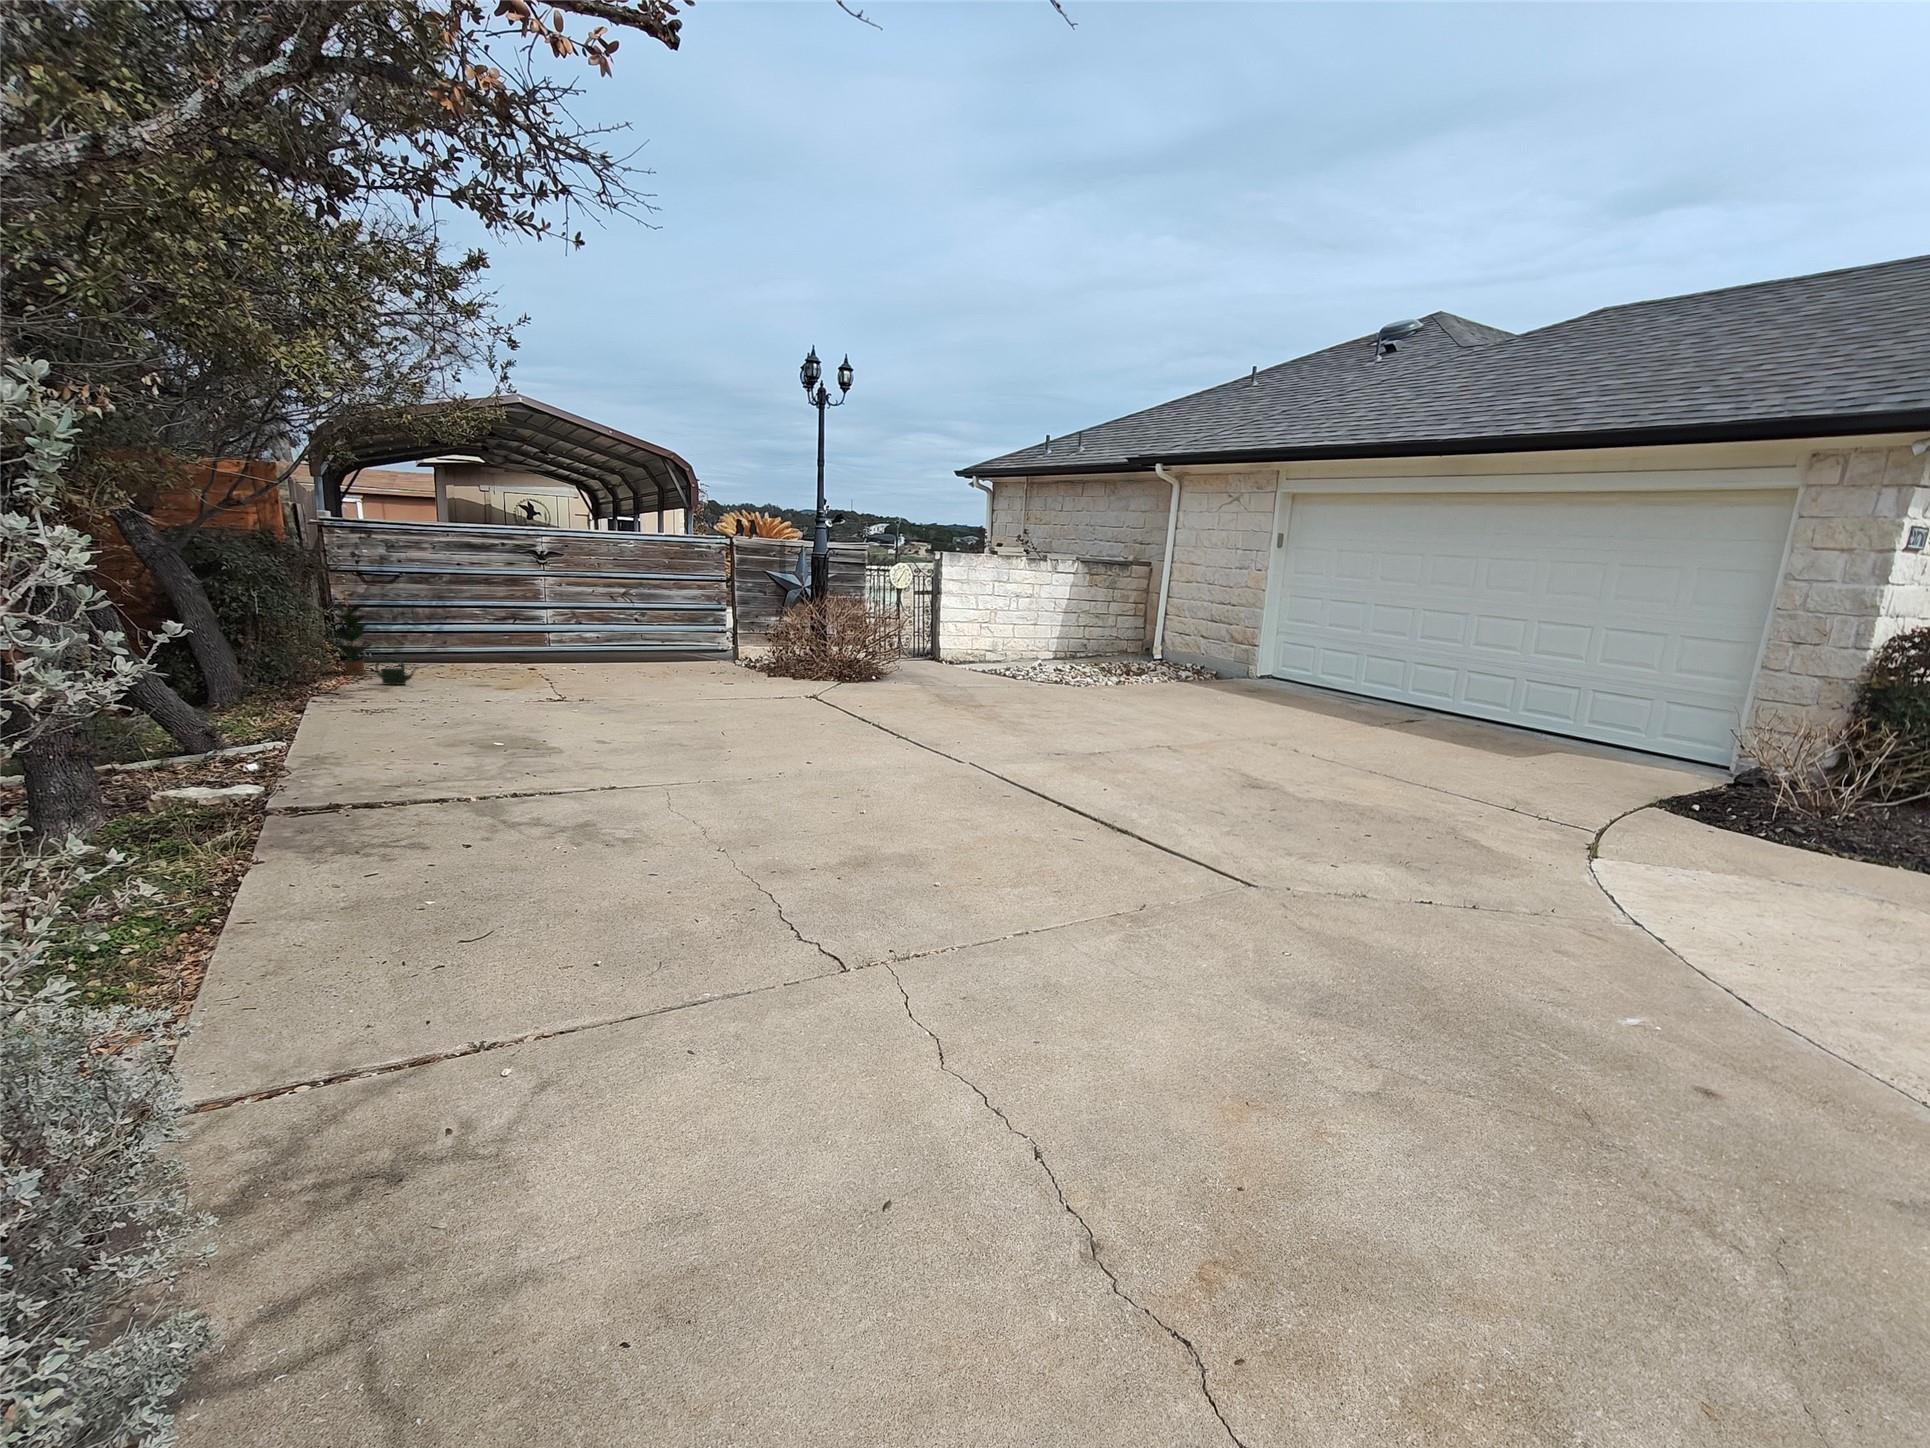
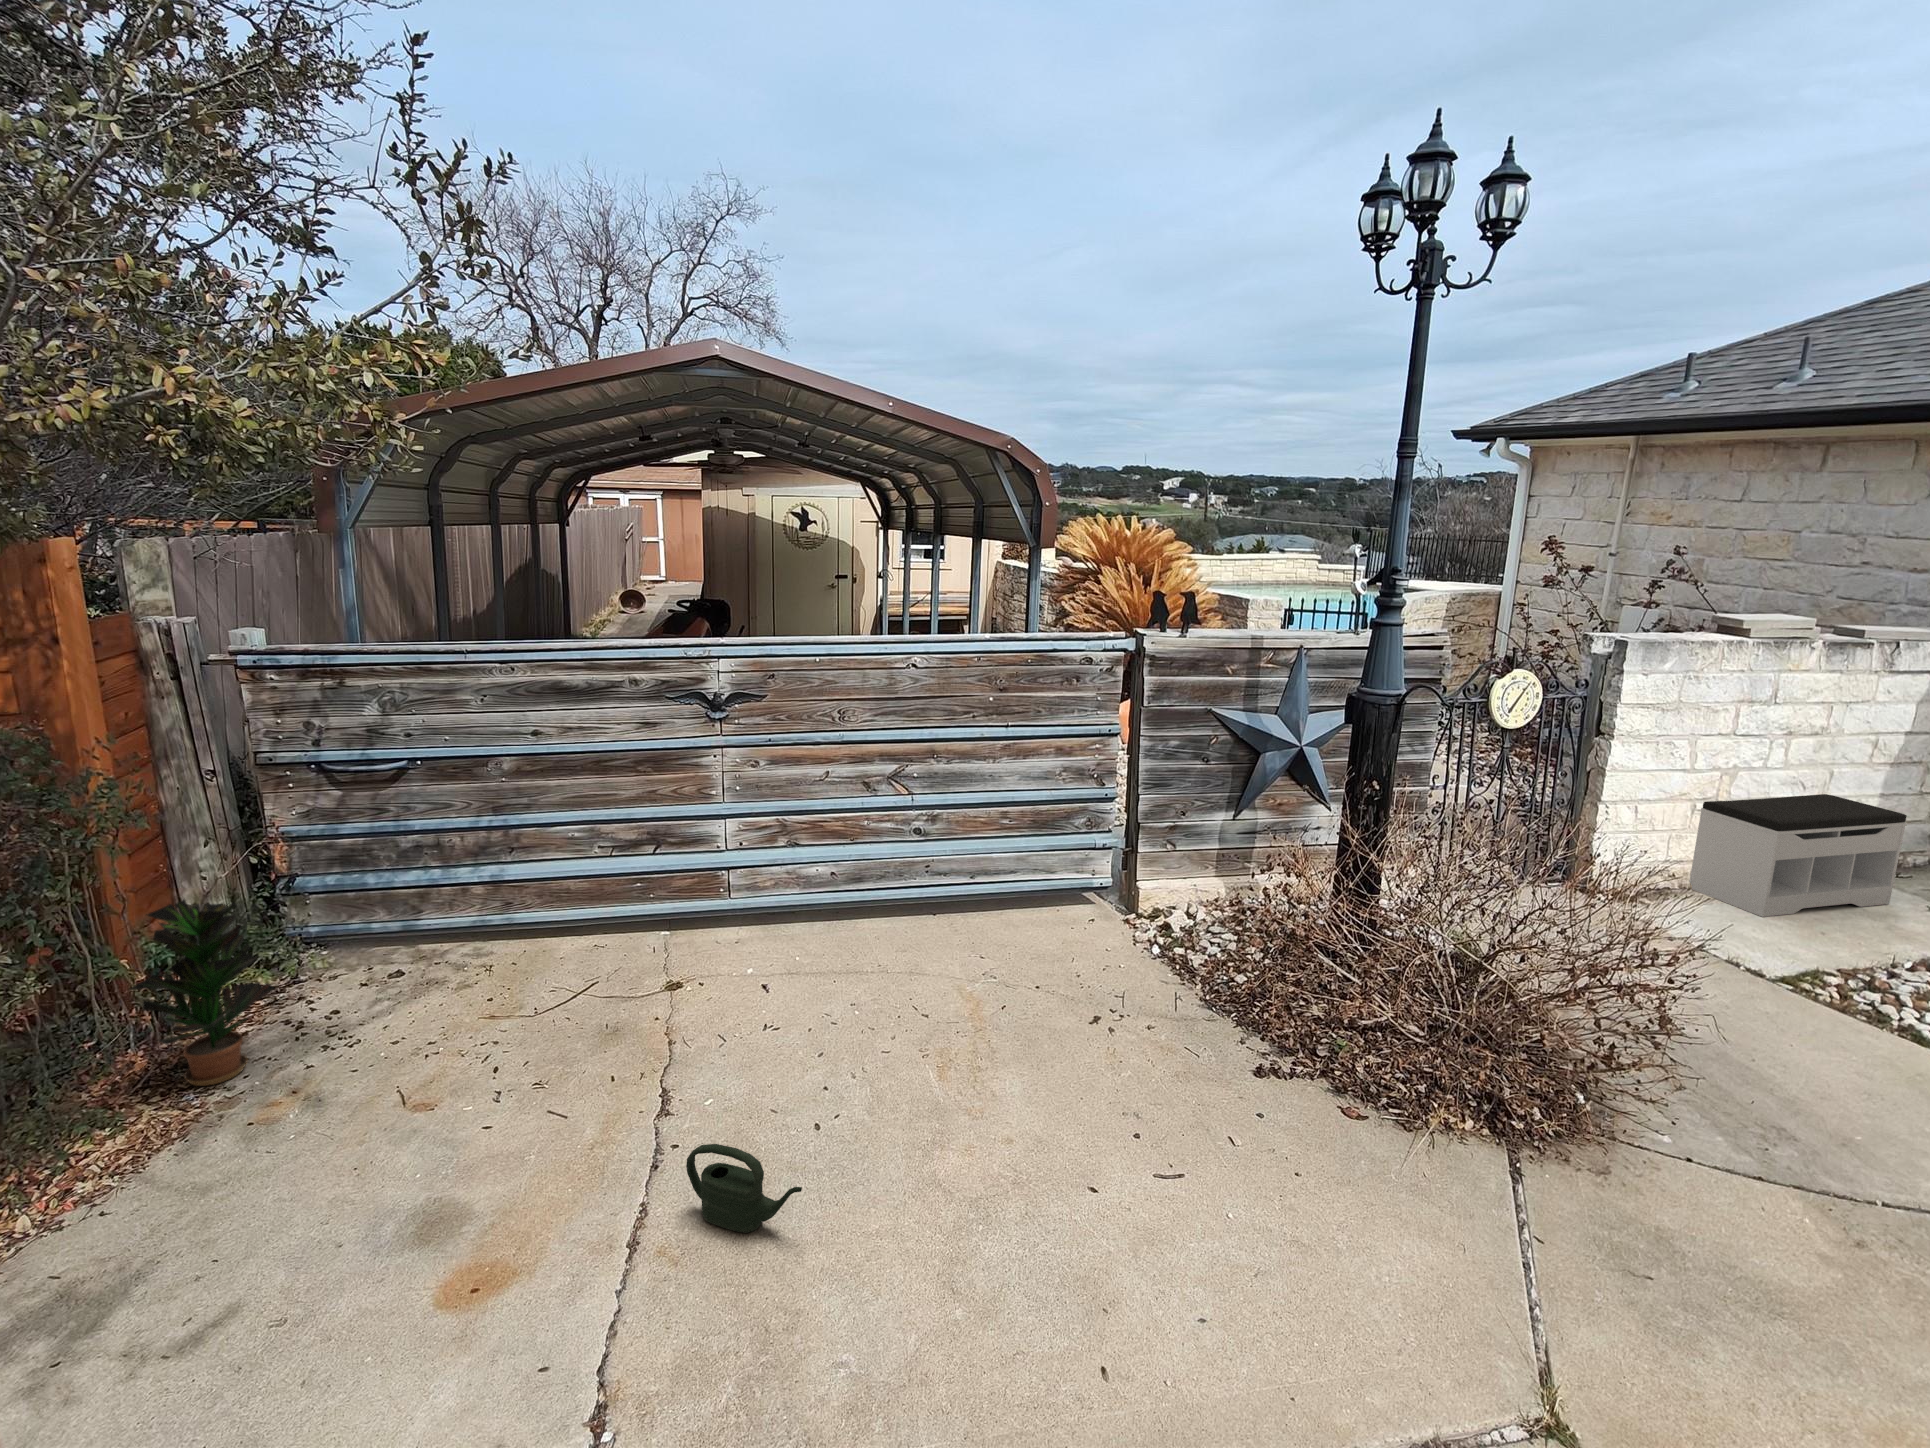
bench: none [981,623,1054,663] -> present [1689,794,1907,917]
watering can: present [375,659,416,685] -> present [686,1144,802,1233]

